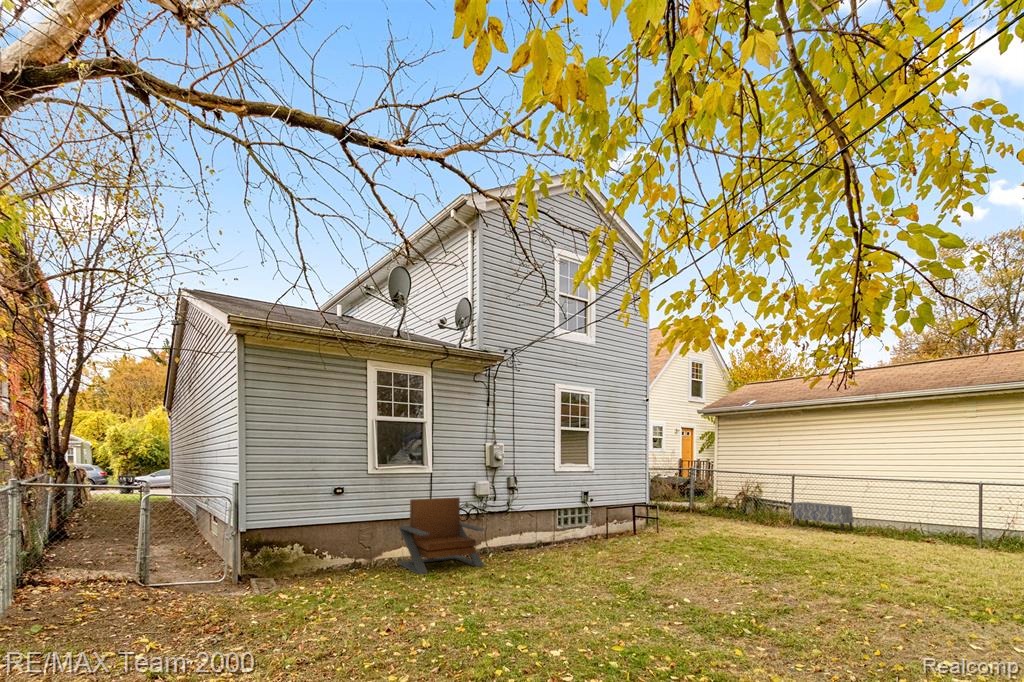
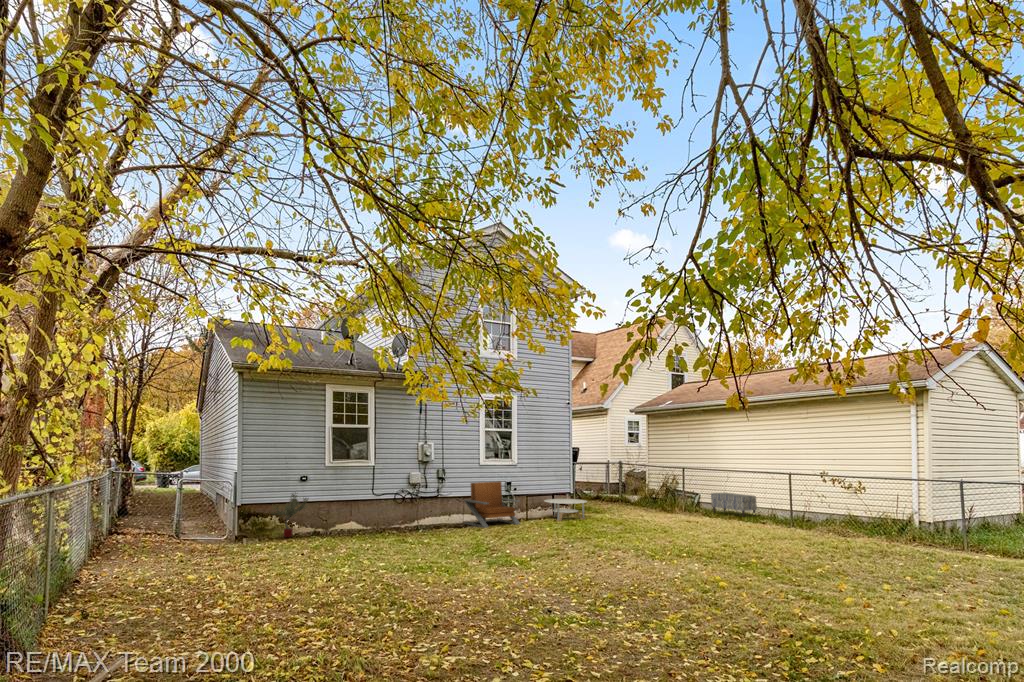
lounge chair: present [398,497,484,575] -> present [464,481,520,528]
potted tree: none [294,509,350,578] -> present [271,493,308,538]
round table: none [624,511,679,541] -> present [544,499,587,522]

